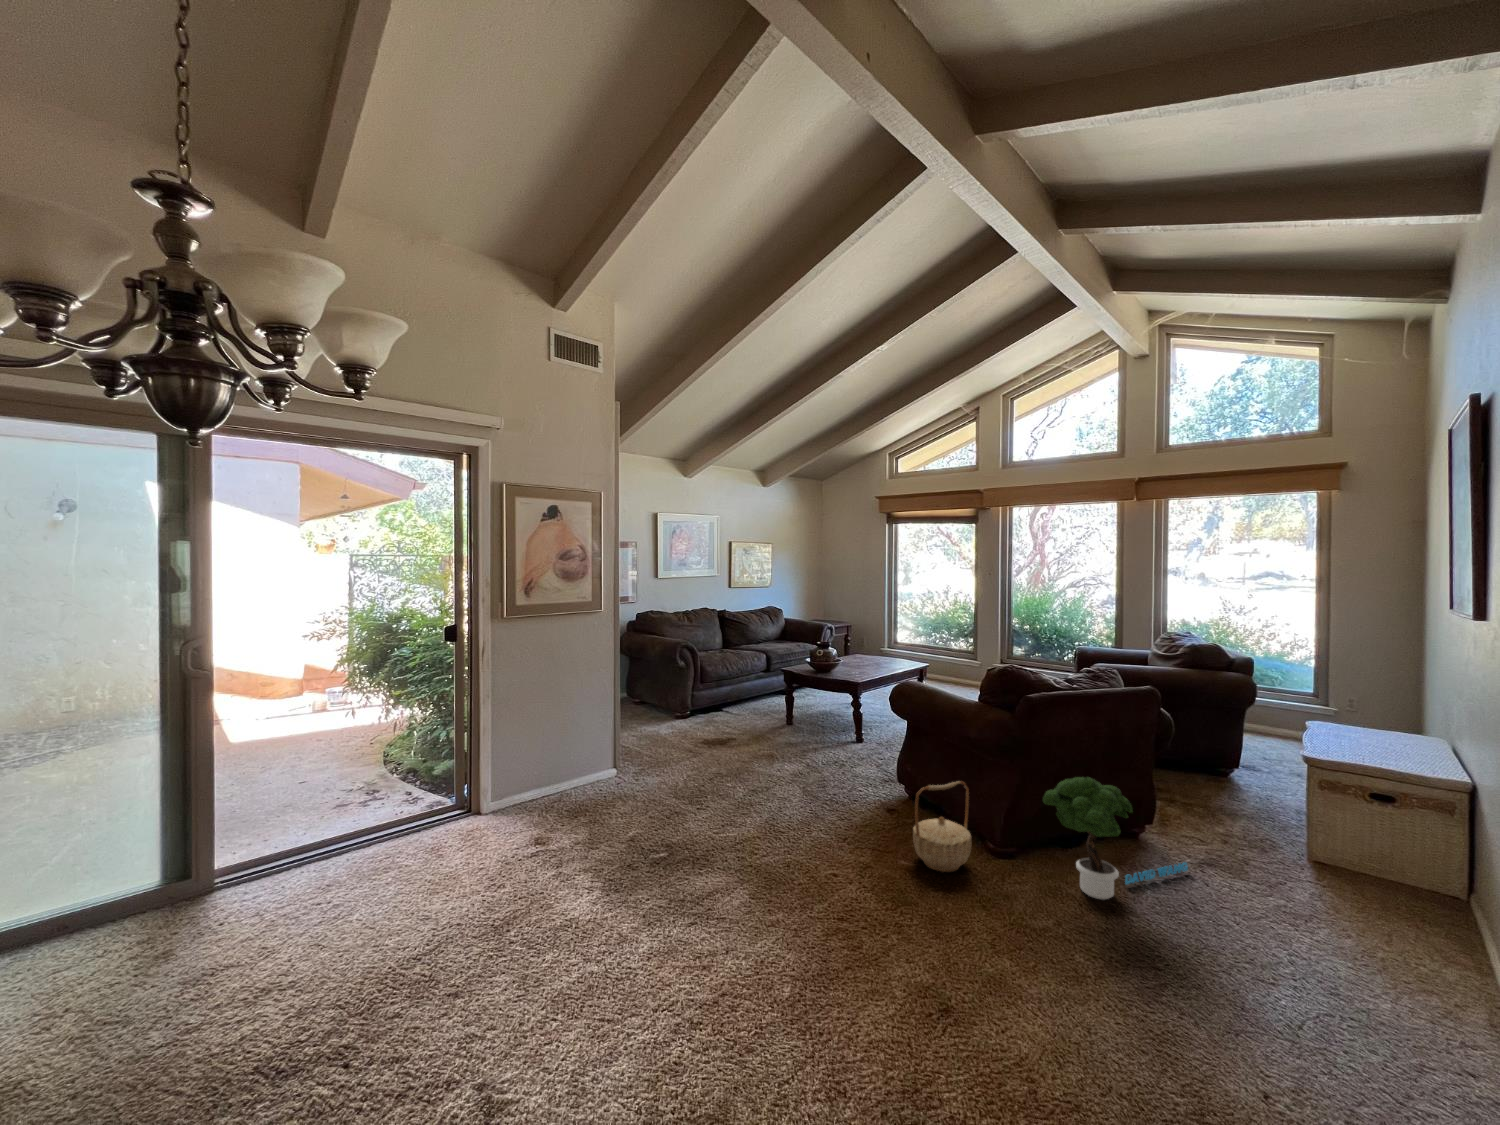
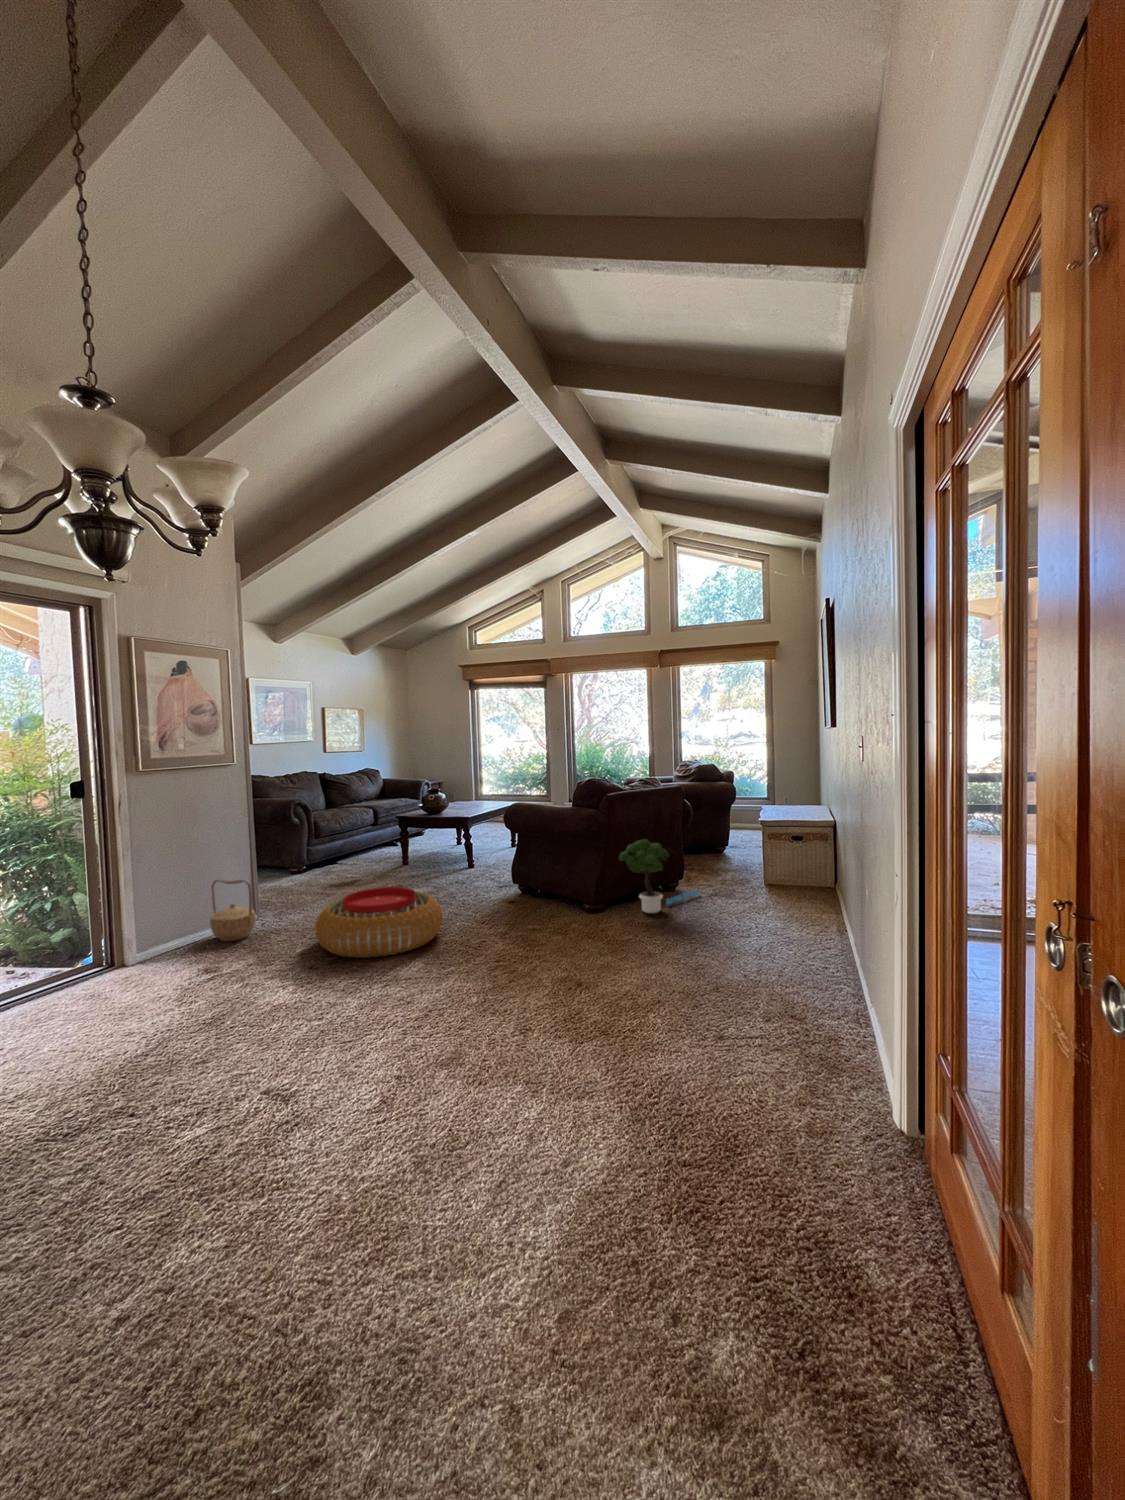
basket: present [913,781,971,872] -> present [210,879,256,941]
pouf: none [616,783,775,892] -> present [315,887,443,958]

